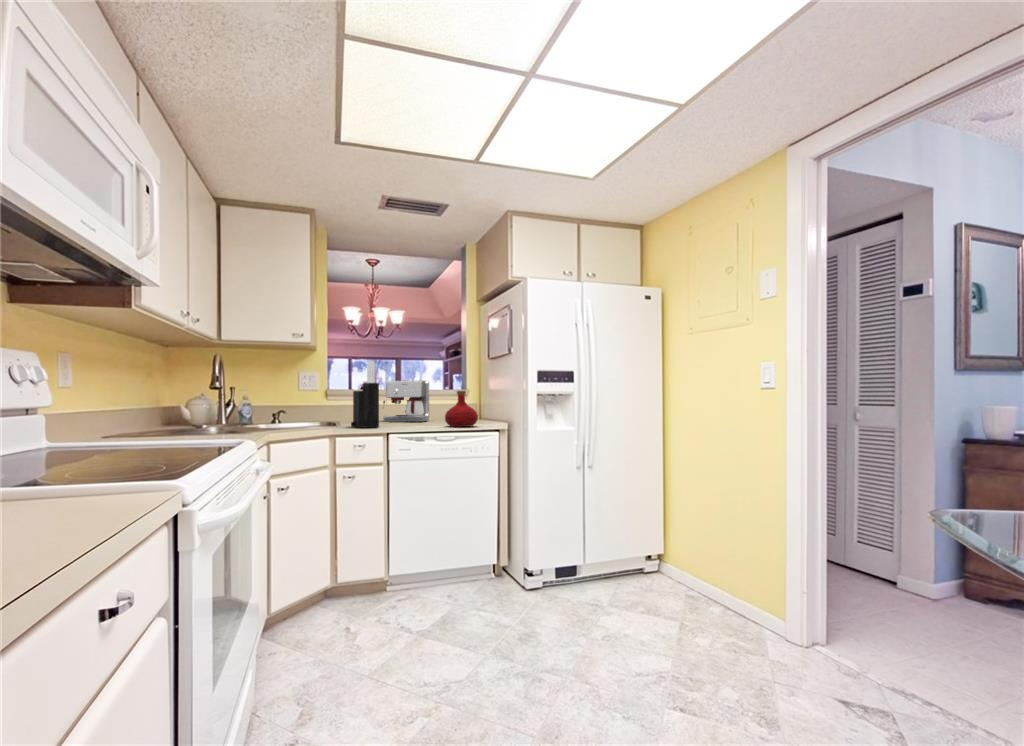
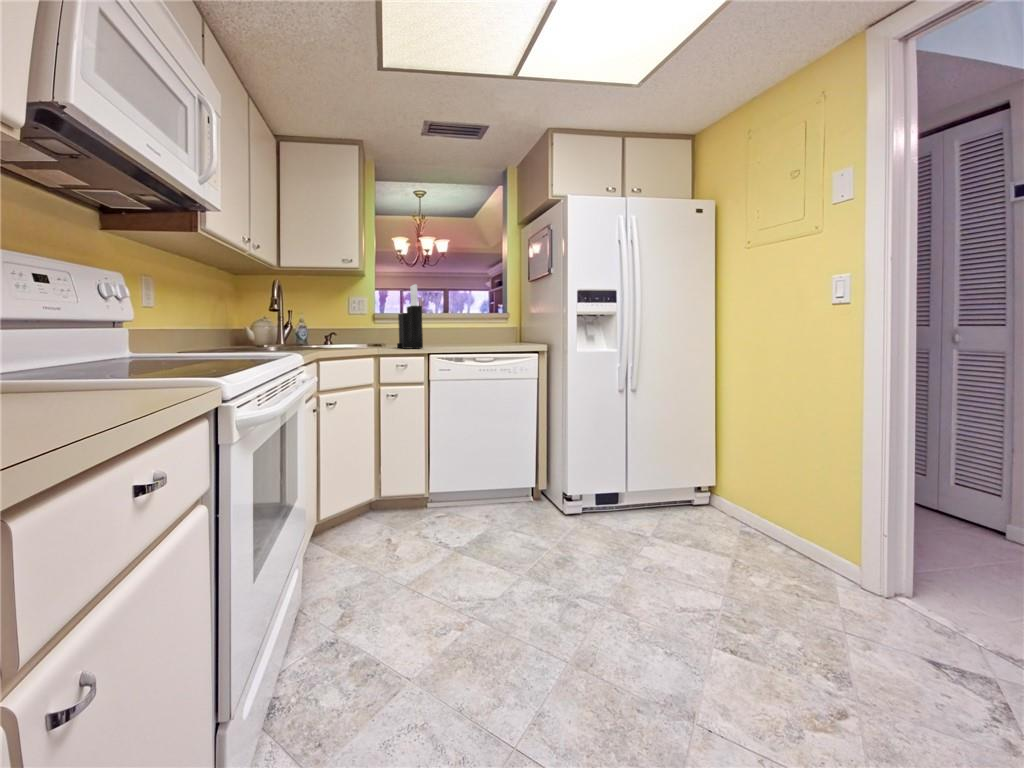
coffee maker: present [383,380,429,422] -> none [428,305,472,346]
bottle: present [445,391,478,427] -> none [485,314,517,349]

